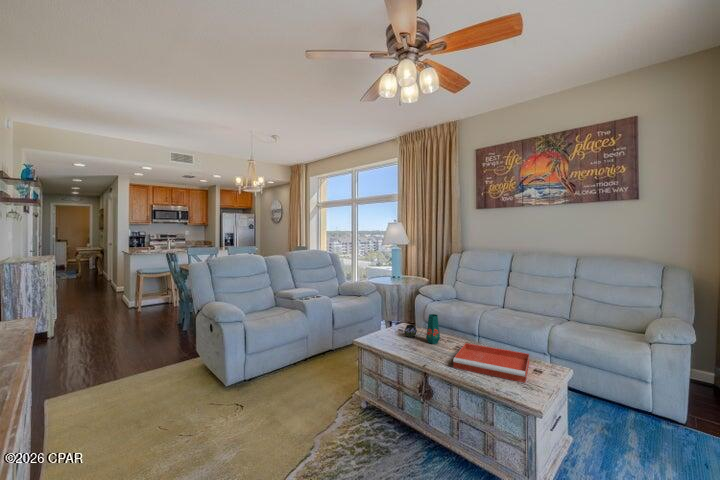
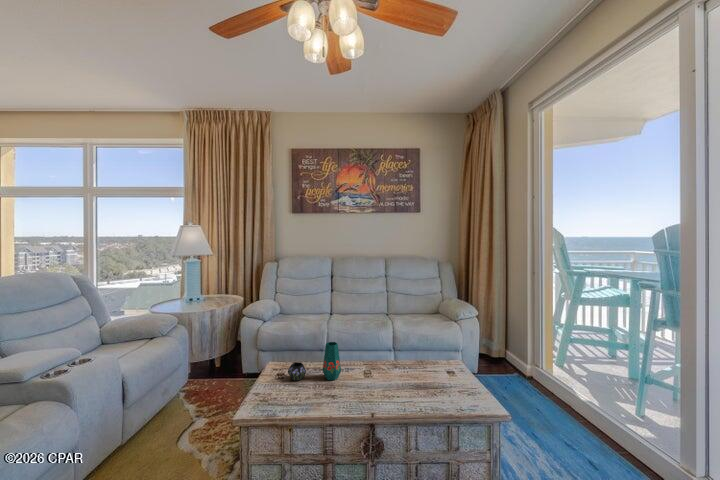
tray: present [453,343,529,383] -> none [375,360,463,403]

